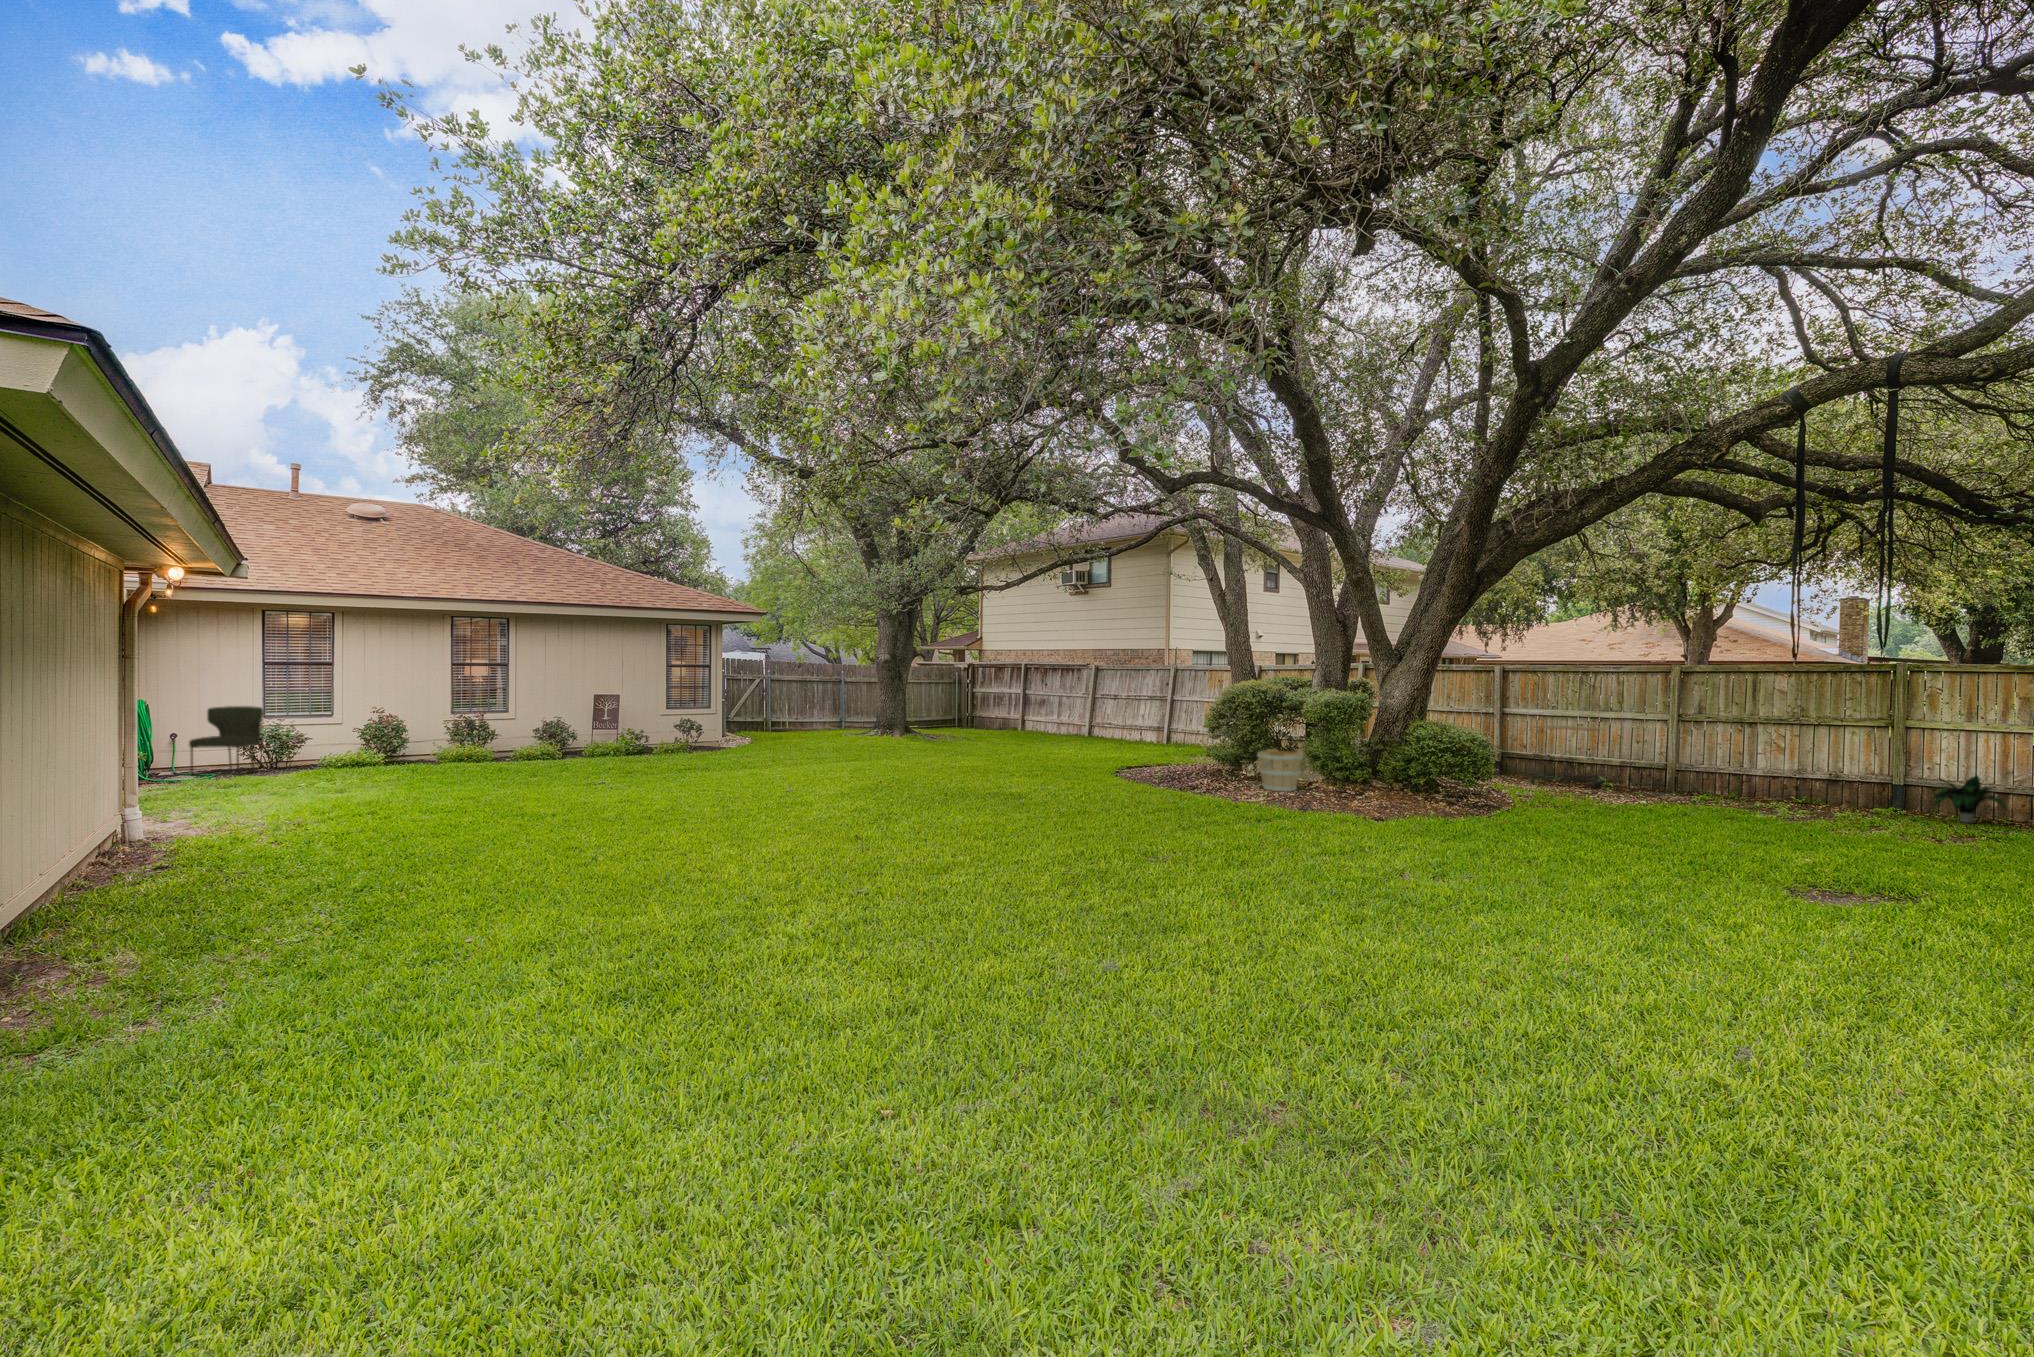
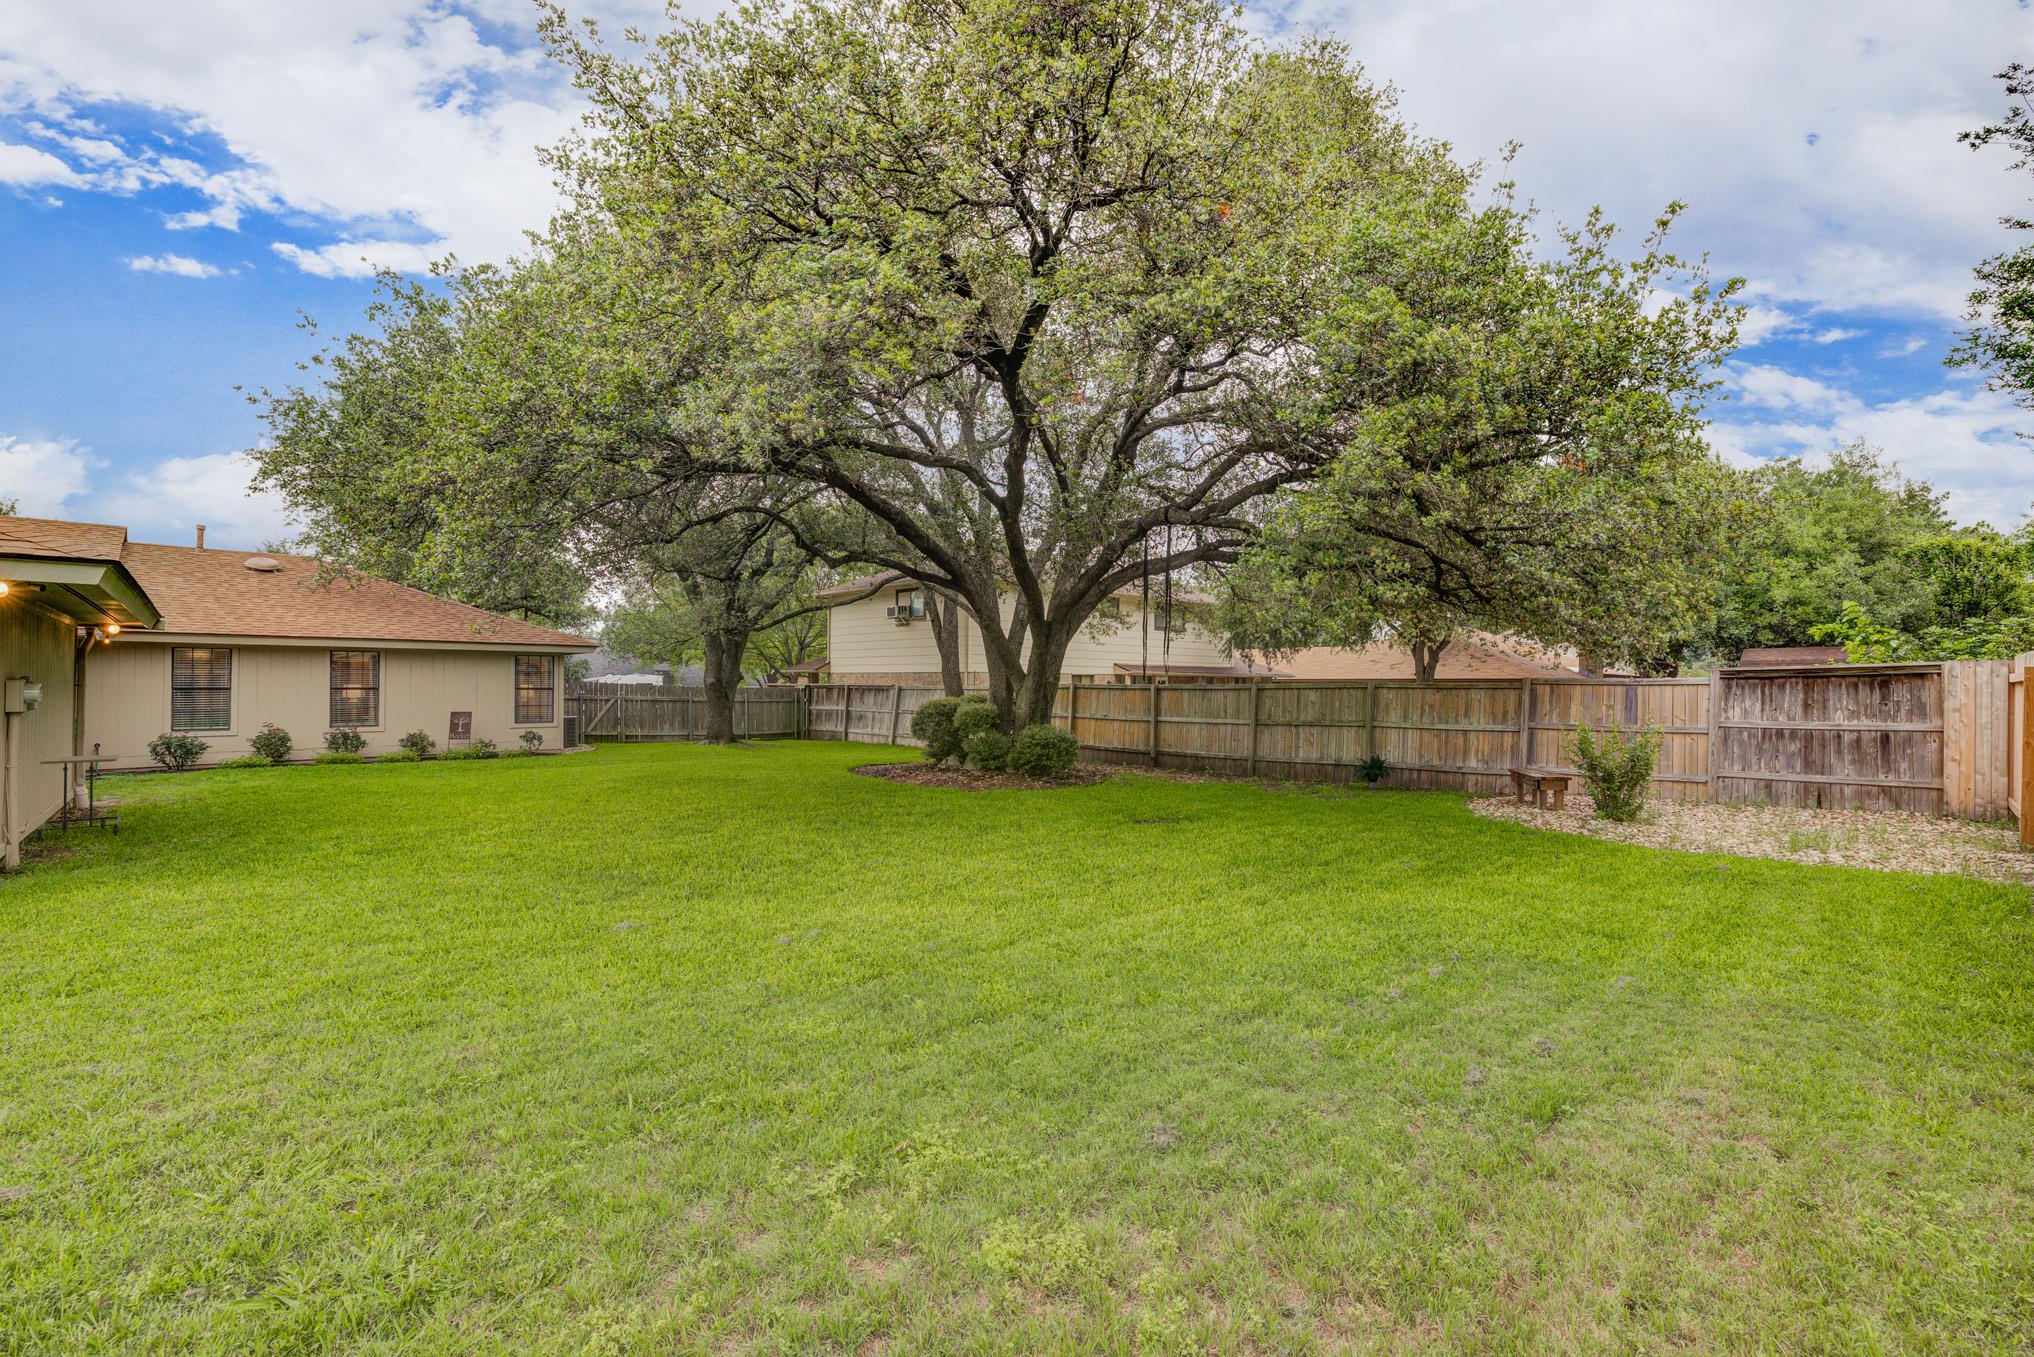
chair: present [189,706,263,775] -> none [115,722,174,774]
side table: present [1530,724,1604,788] -> present [36,755,121,841]
wooden bucket: present [1257,749,1303,792] -> none [929,747,962,777]

